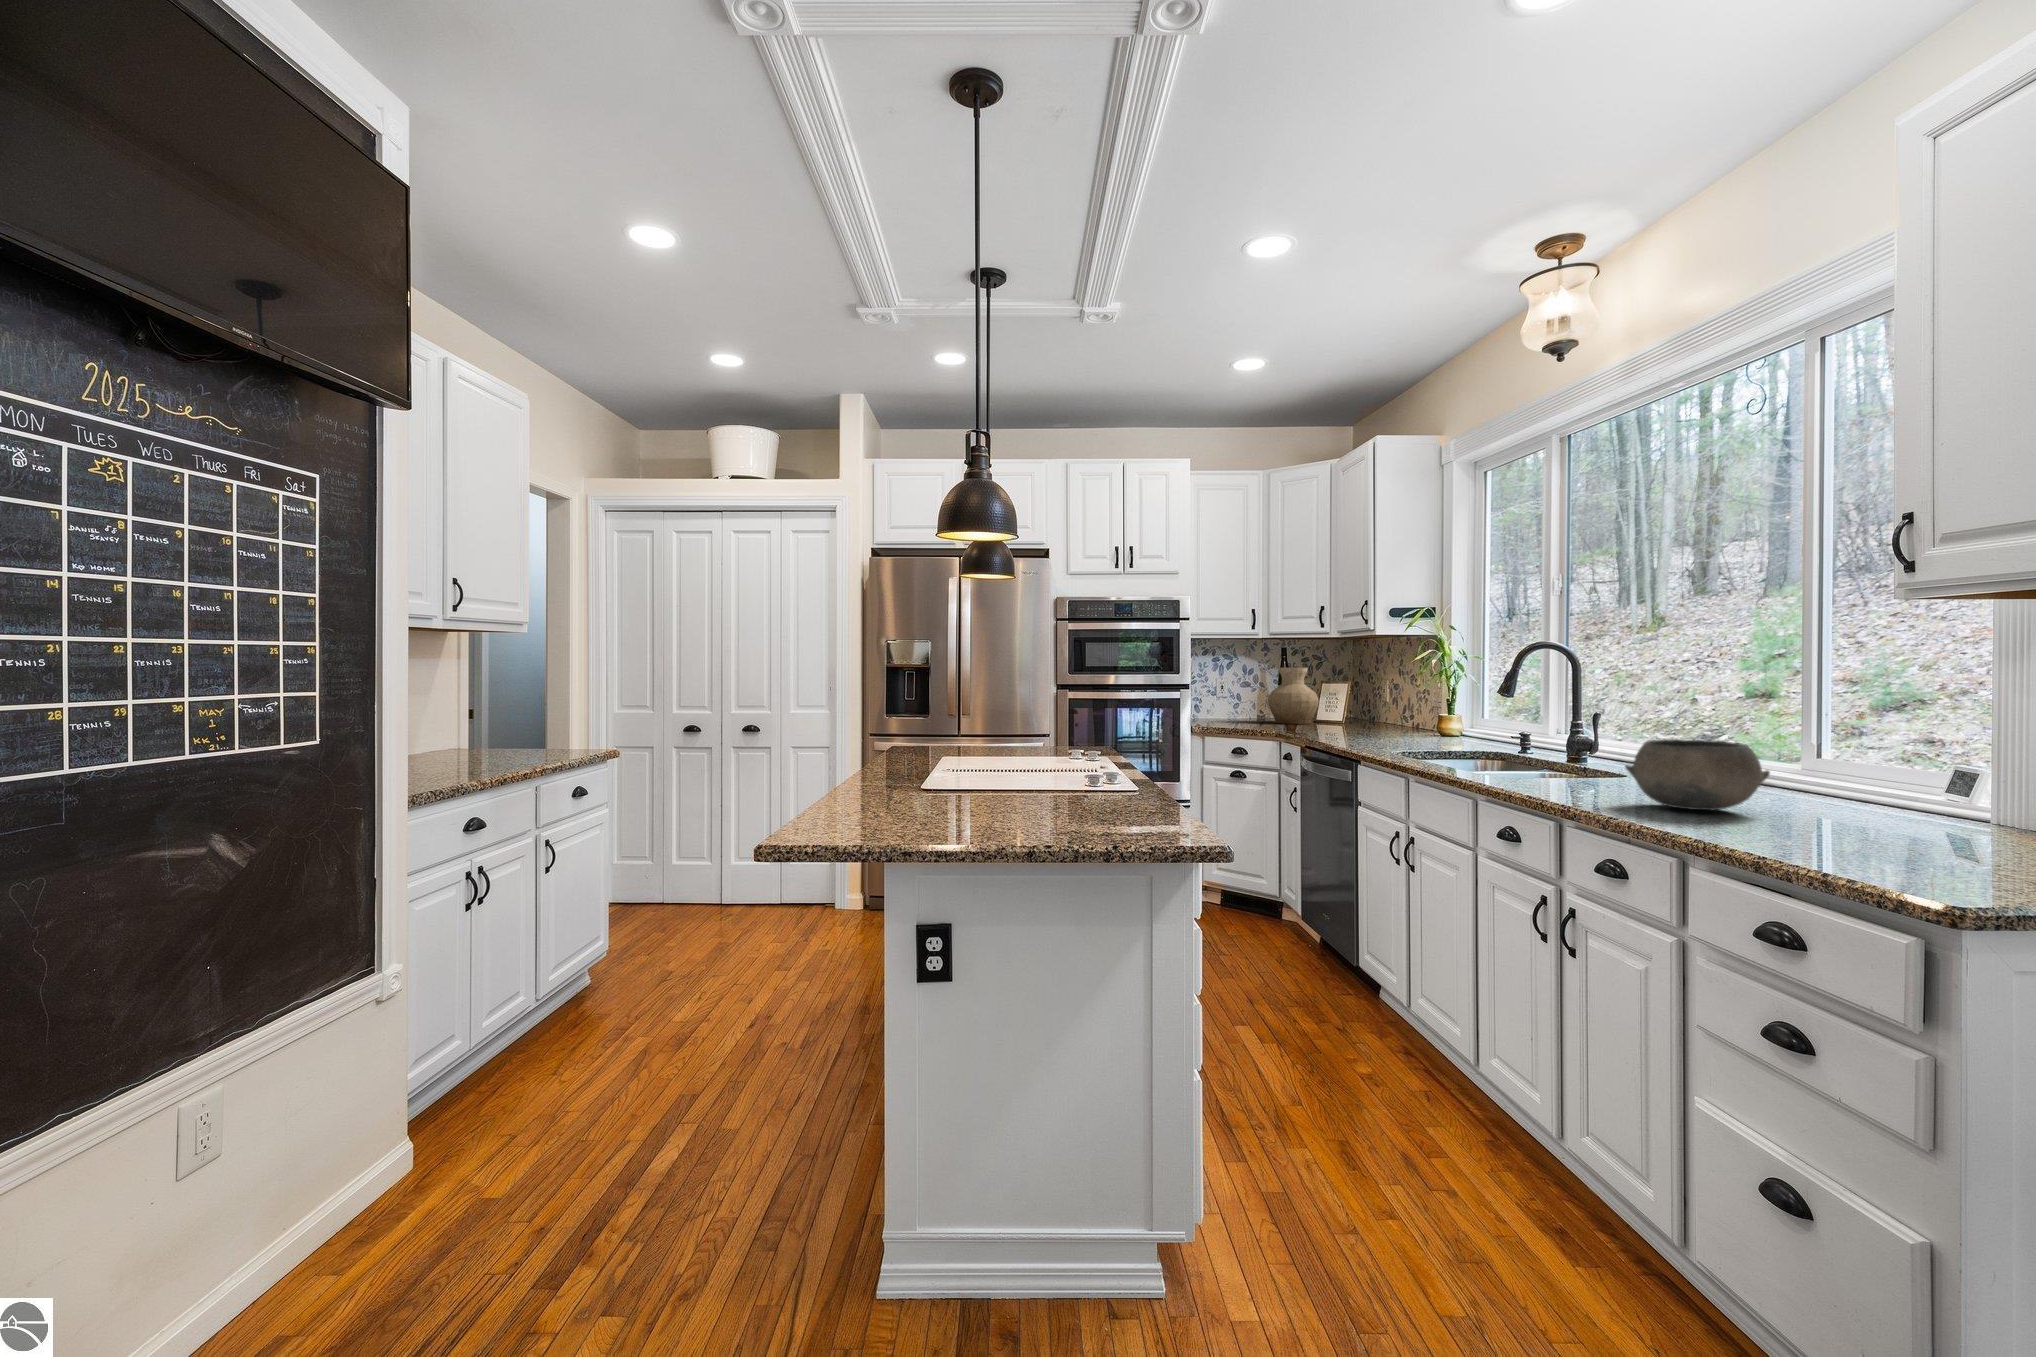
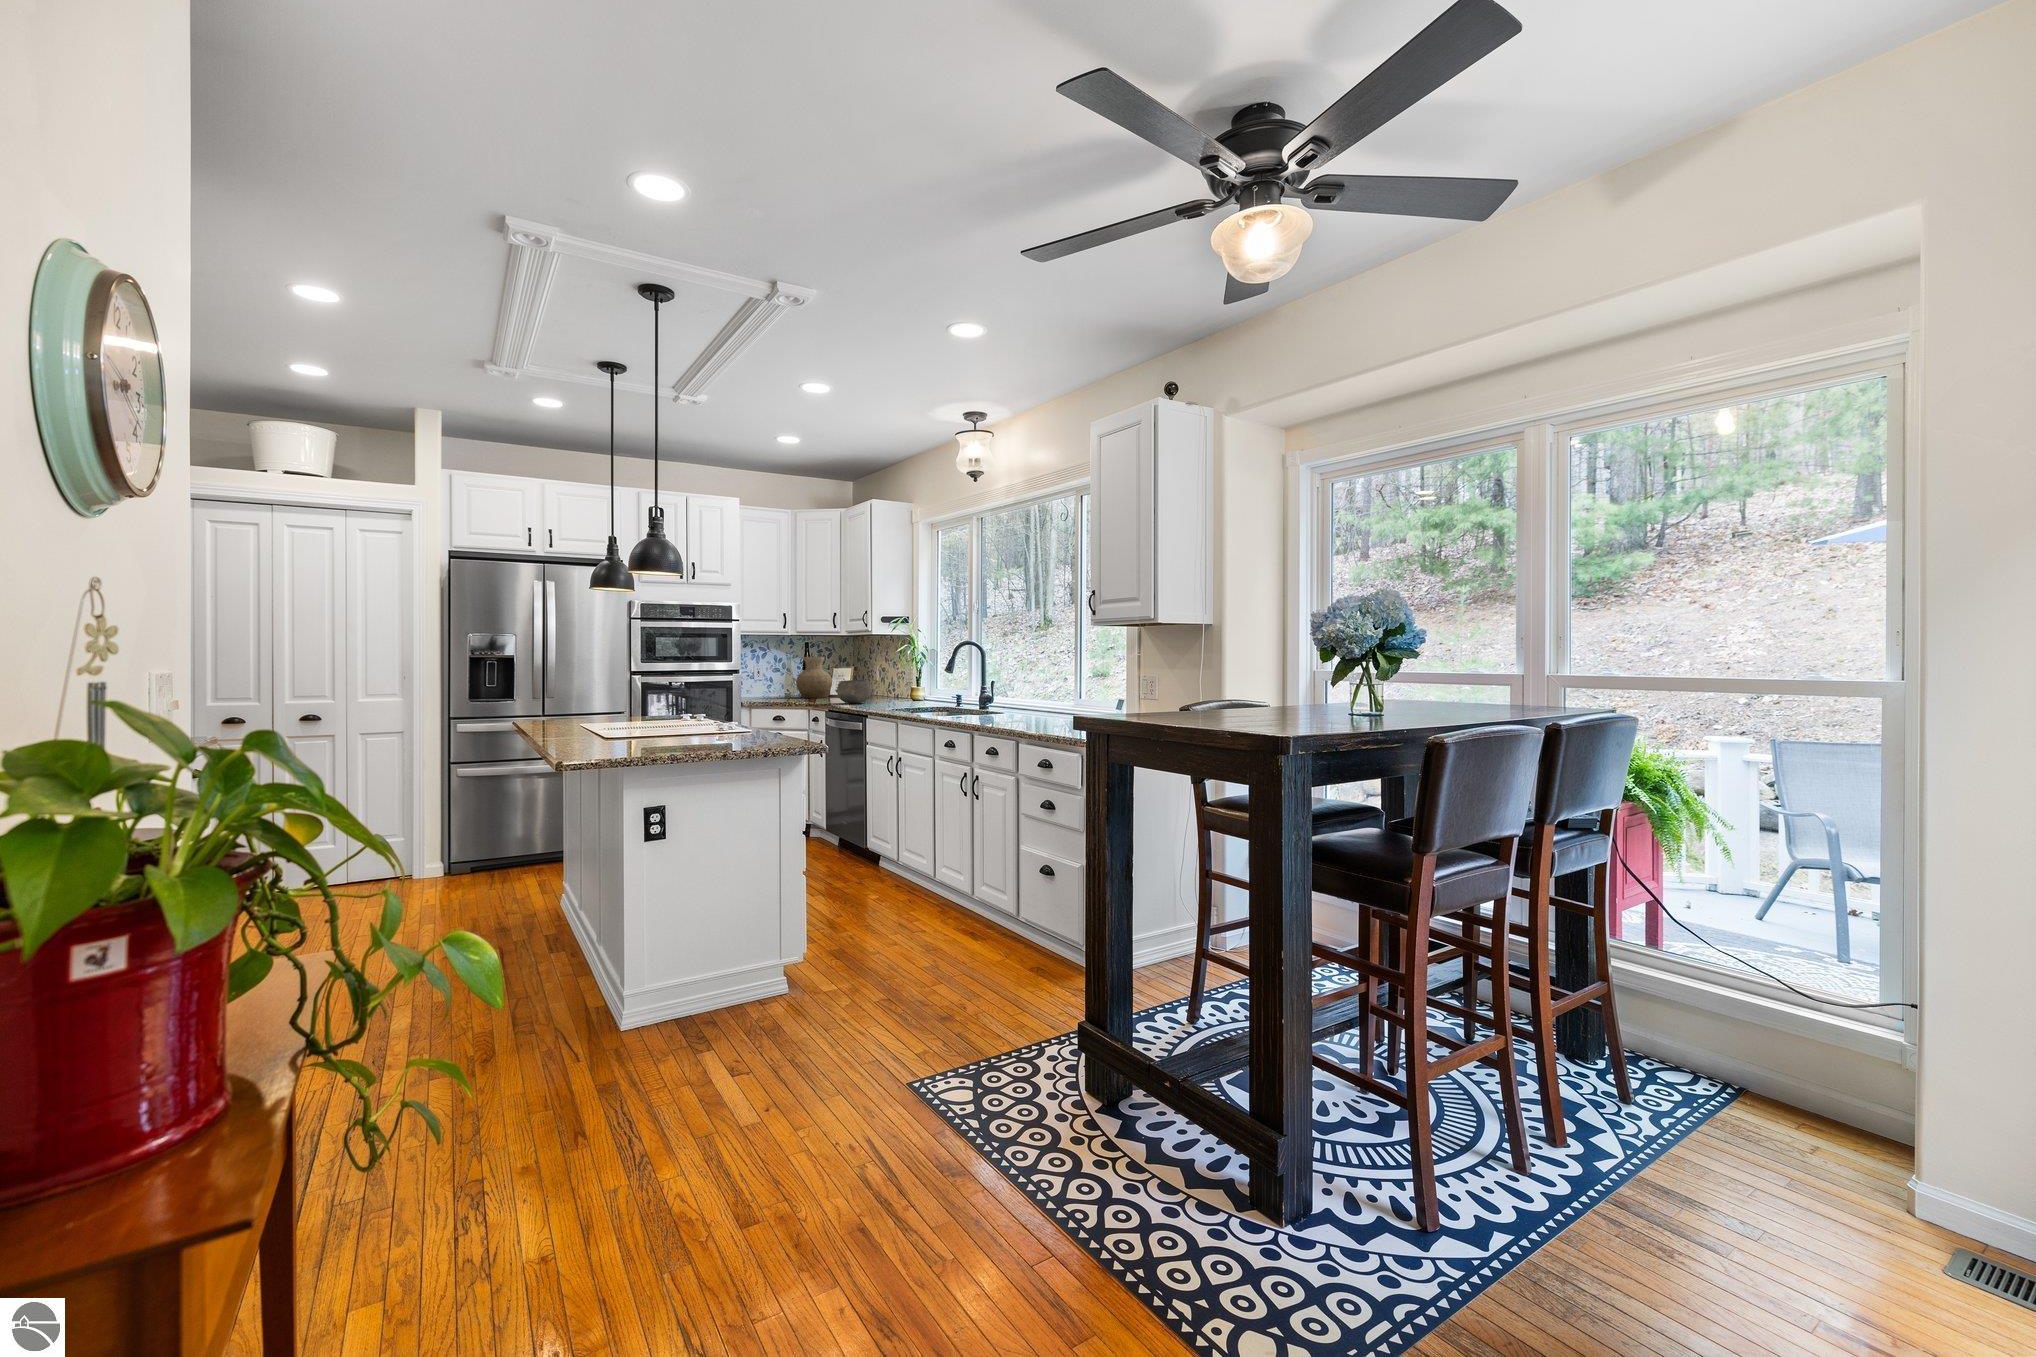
bowl: present [1625,739,1770,810] -> present [835,680,874,703]

